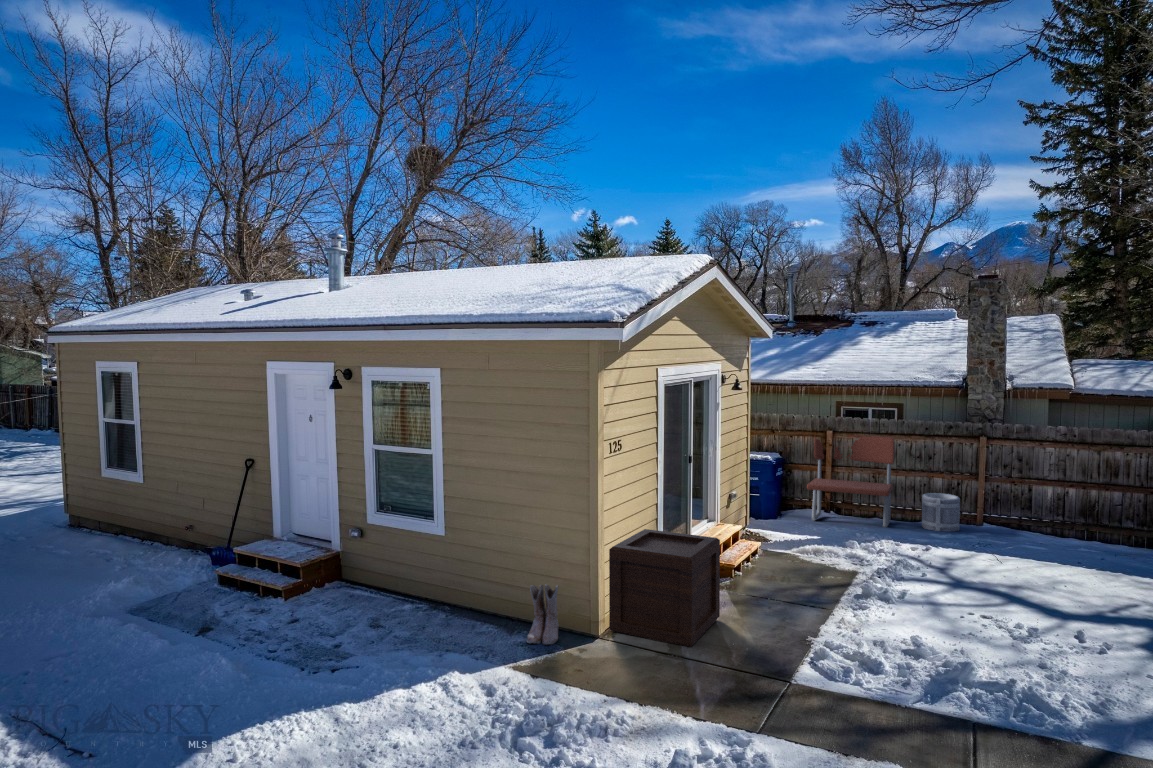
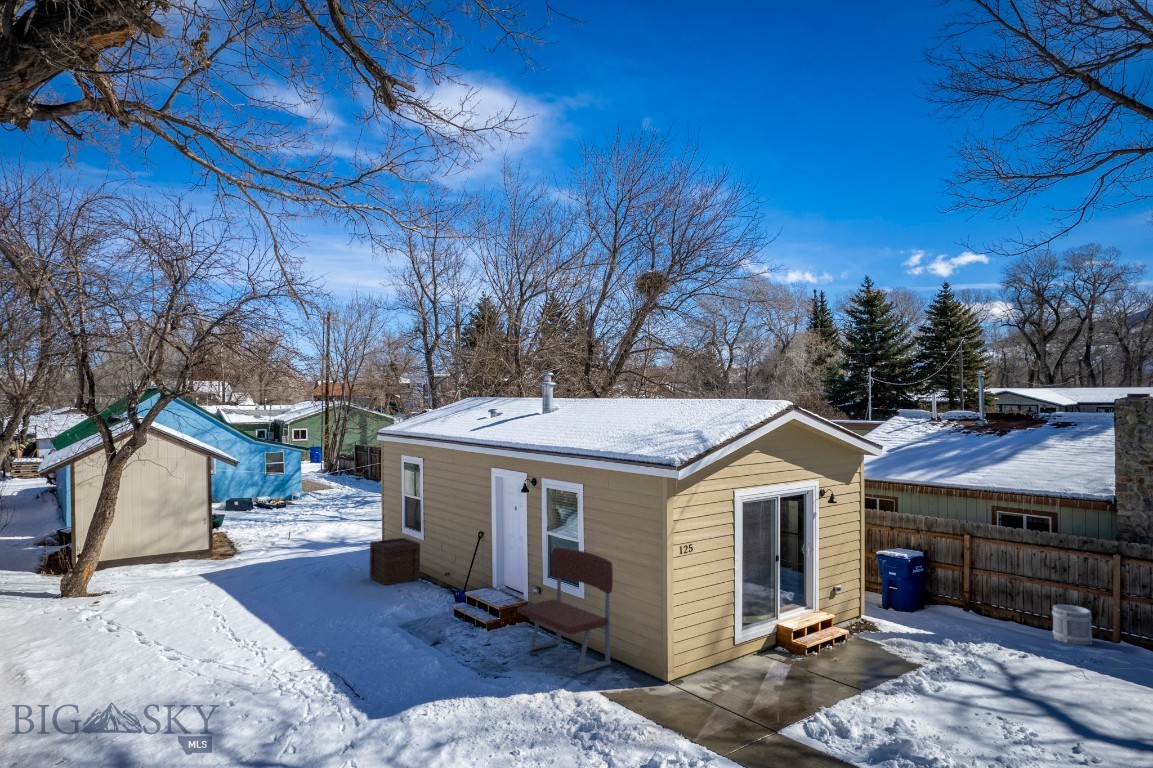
bench: present [807,436,895,527] -> present [517,547,613,674]
wooden crate: present [609,529,720,647] -> present [370,538,420,585]
boots: present [527,585,558,645] -> none [618,640,644,683]

